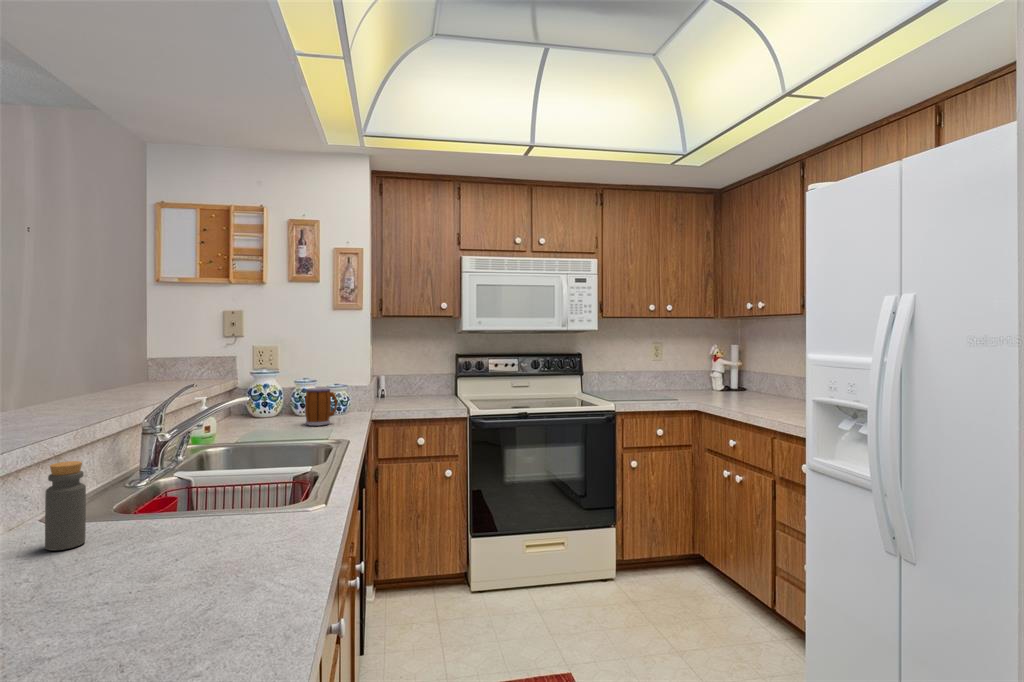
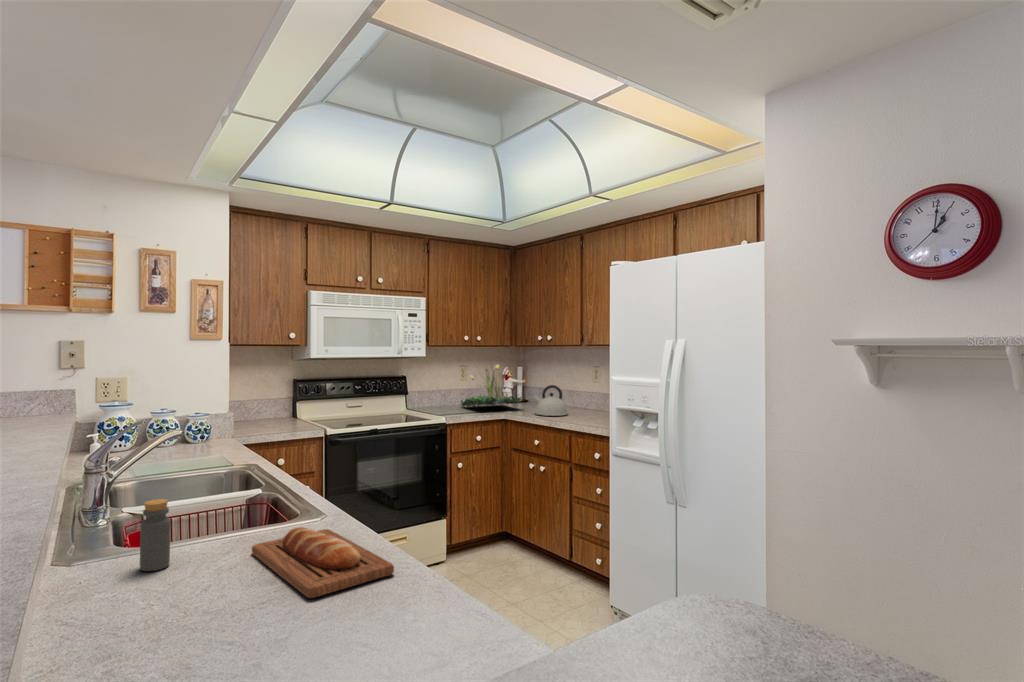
plant: none [647,339,726,393] -> present [461,365,523,407]
kettle: none [733,365,787,406] -> present [532,385,568,416]
mug: present [305,388,337,426] -> none [185,419,217,456]
bread loaf: none [102,518,292,637] -> present [252,527,394,598]

